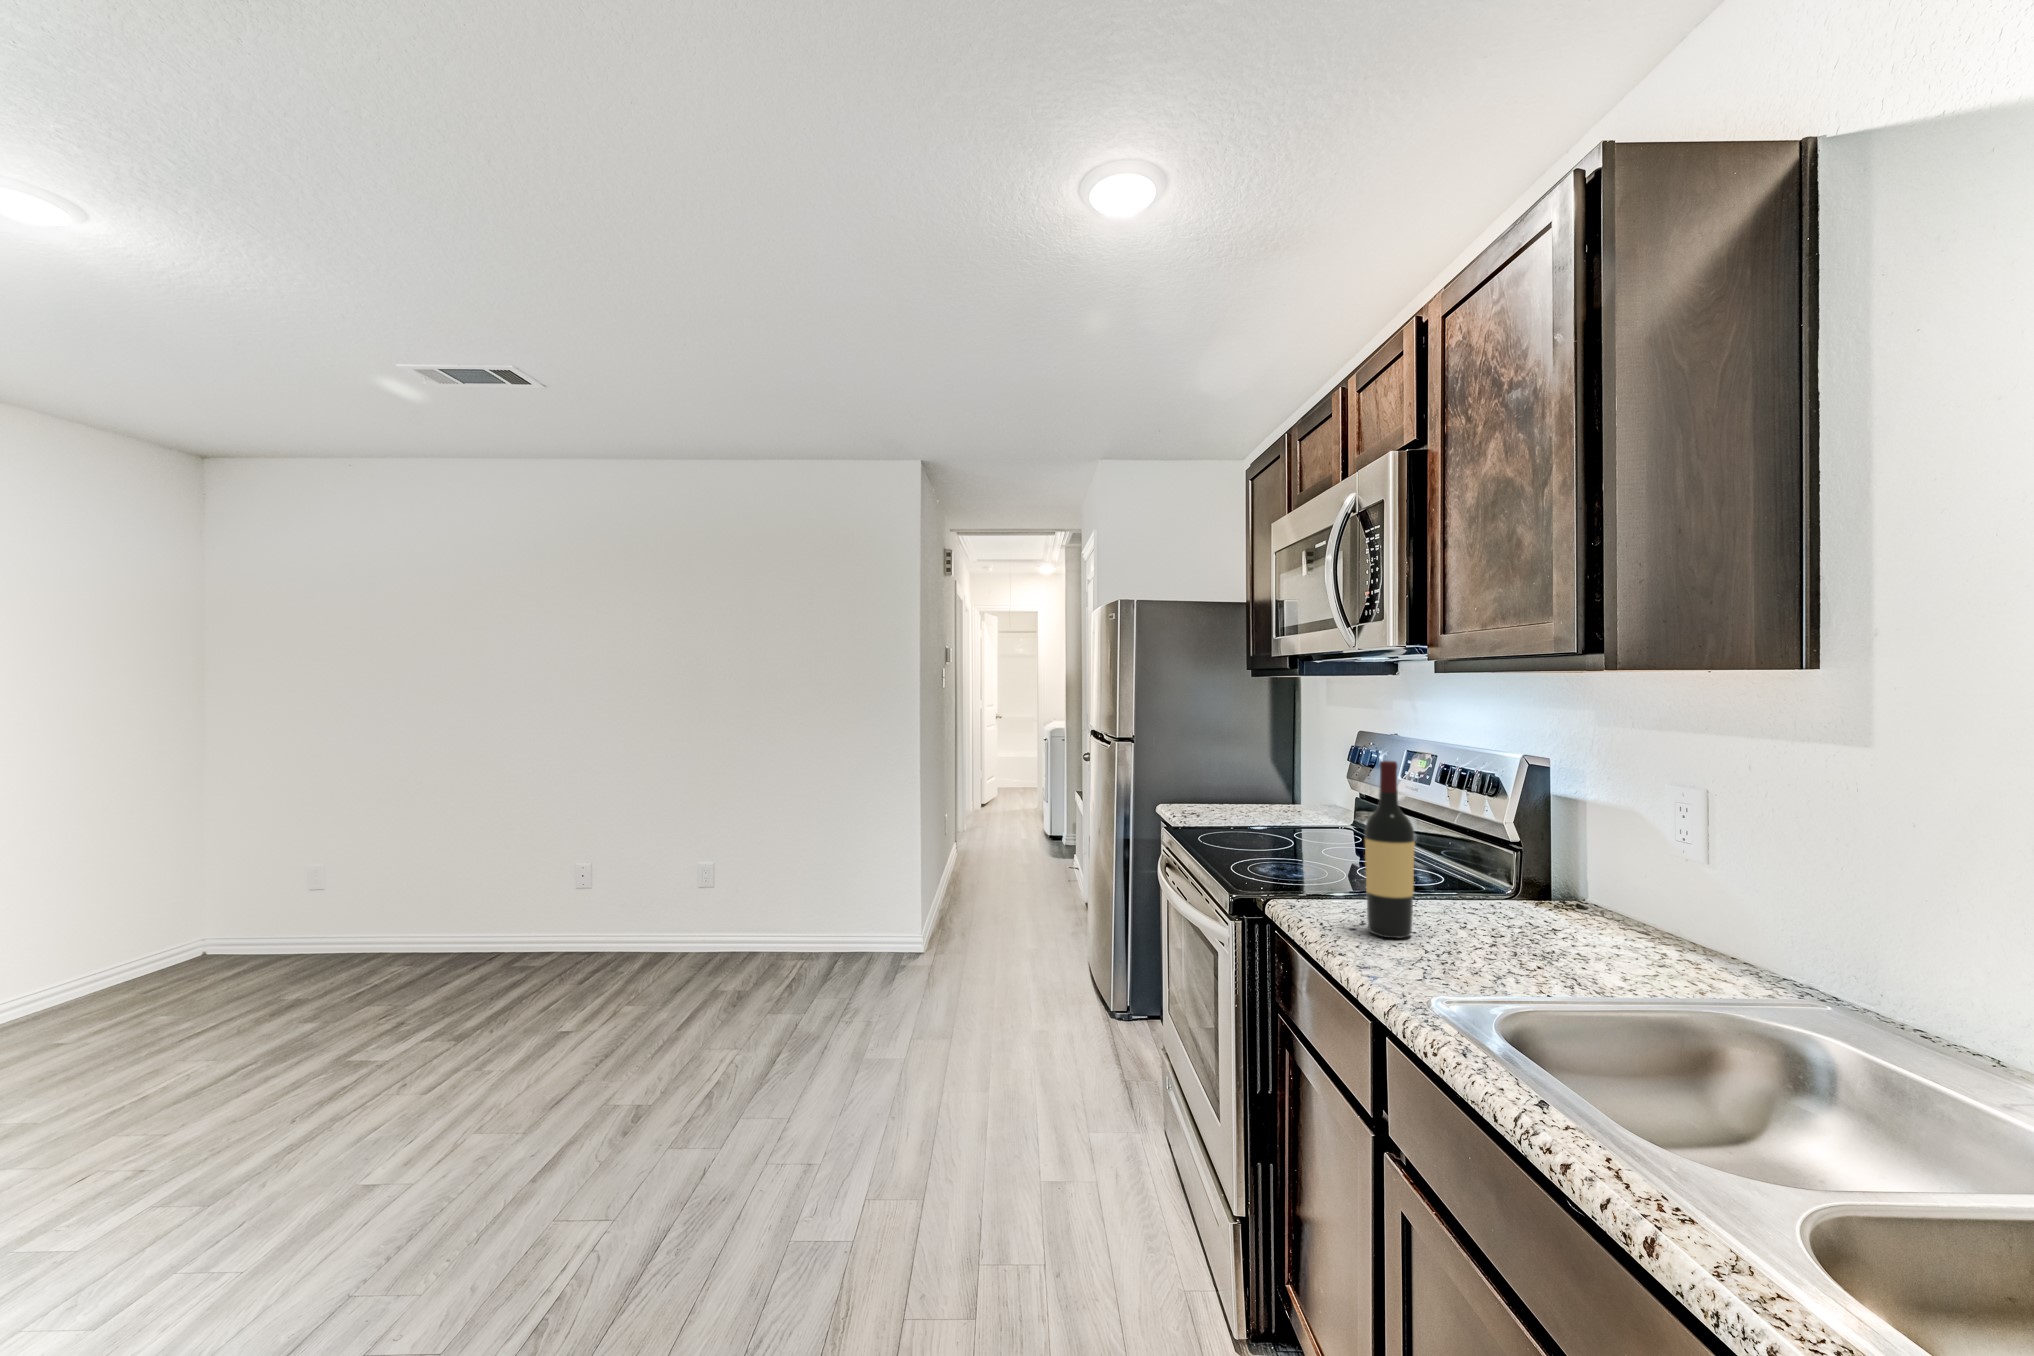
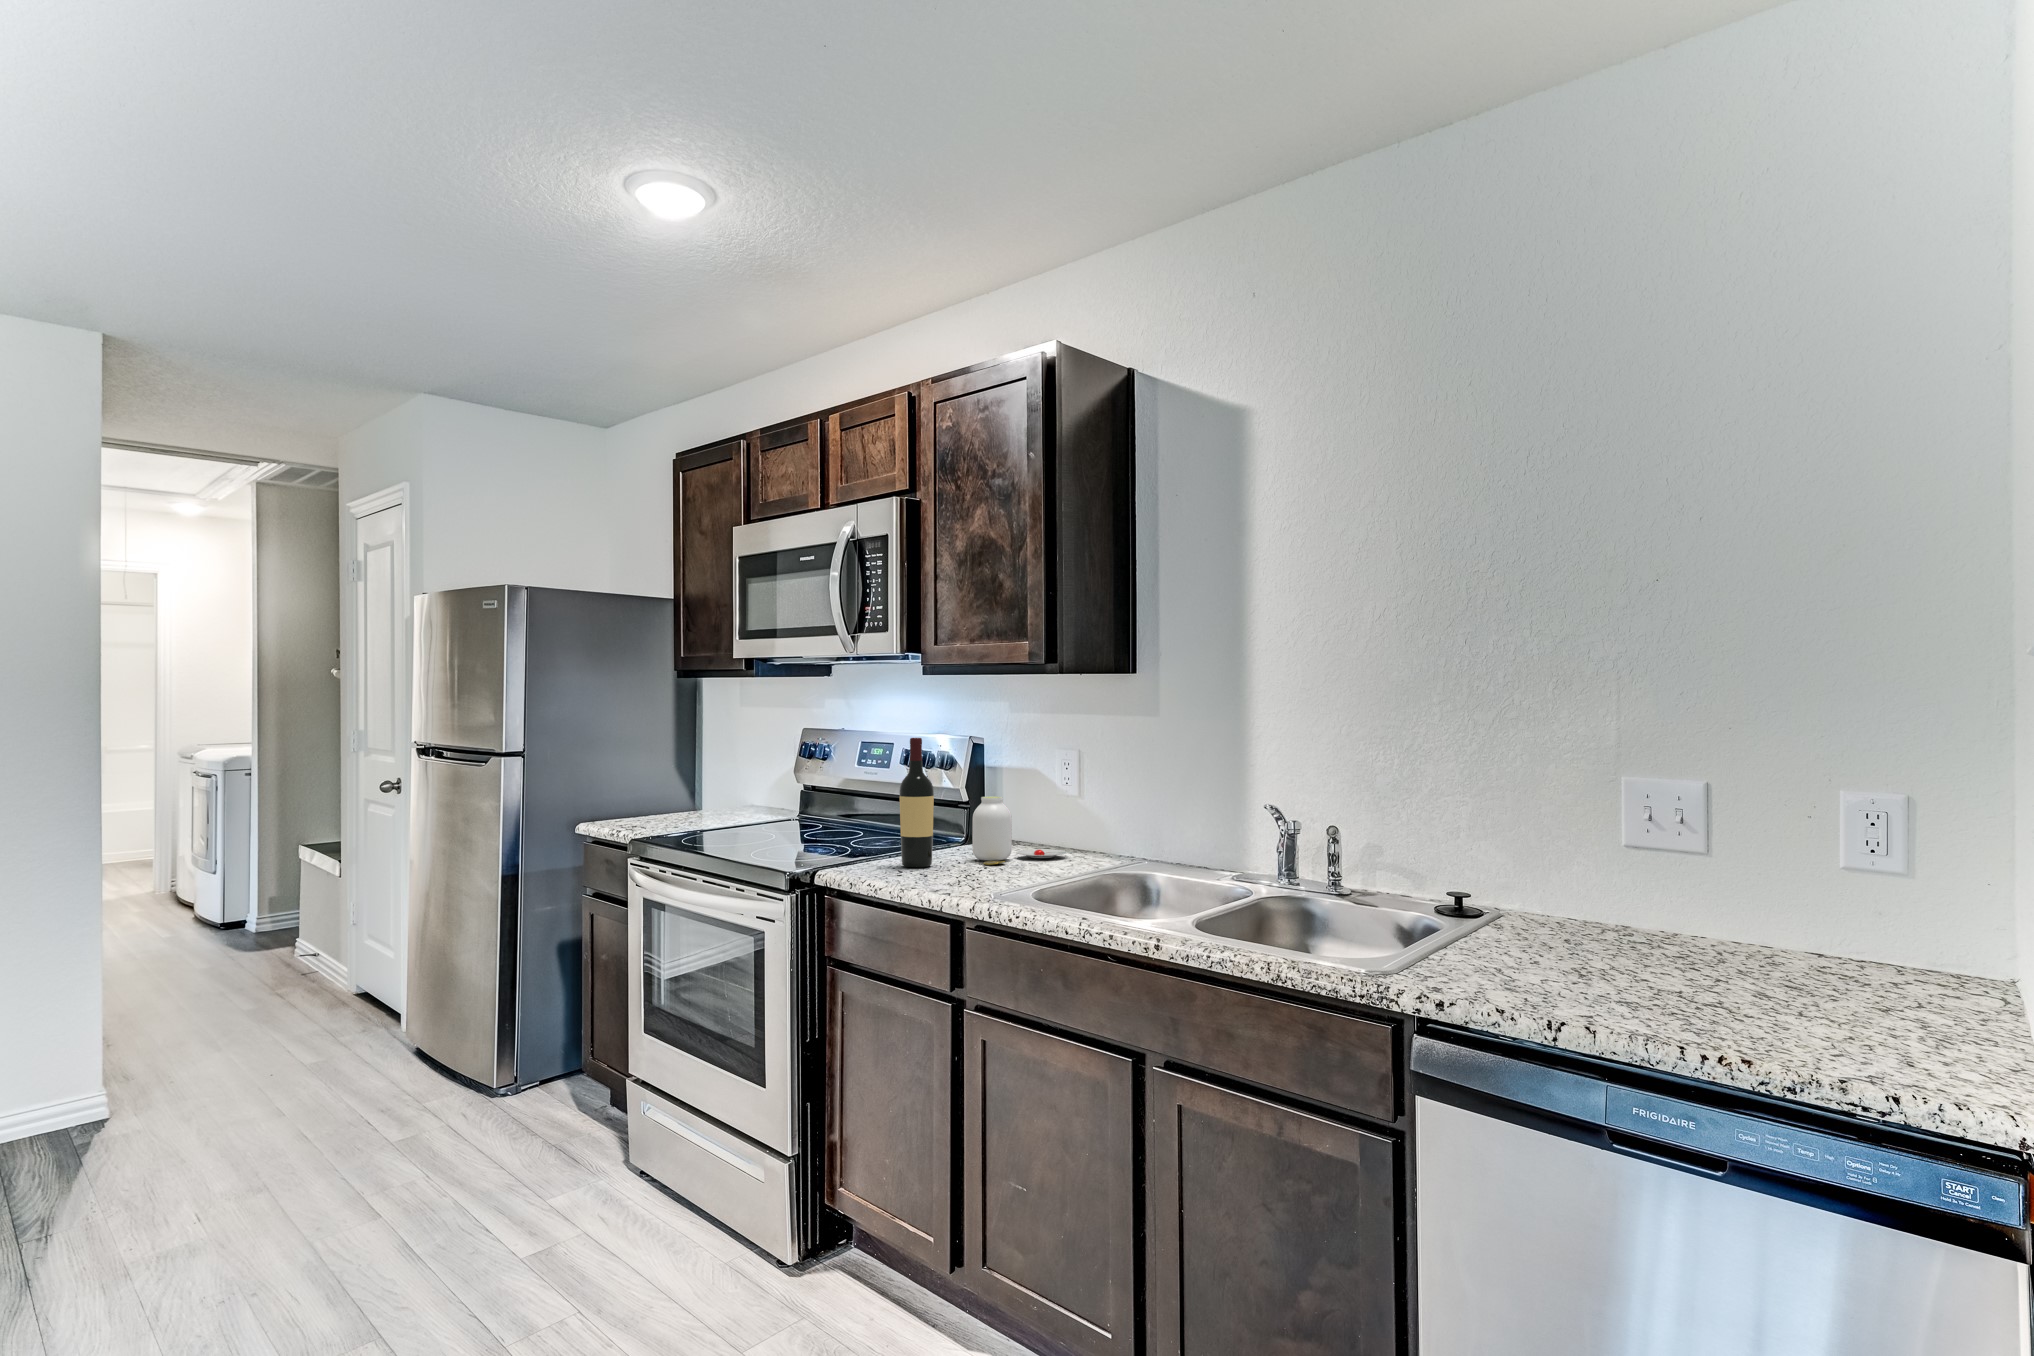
jar: none [1485,848,1662,953] -> present [972,797,1066,865]

